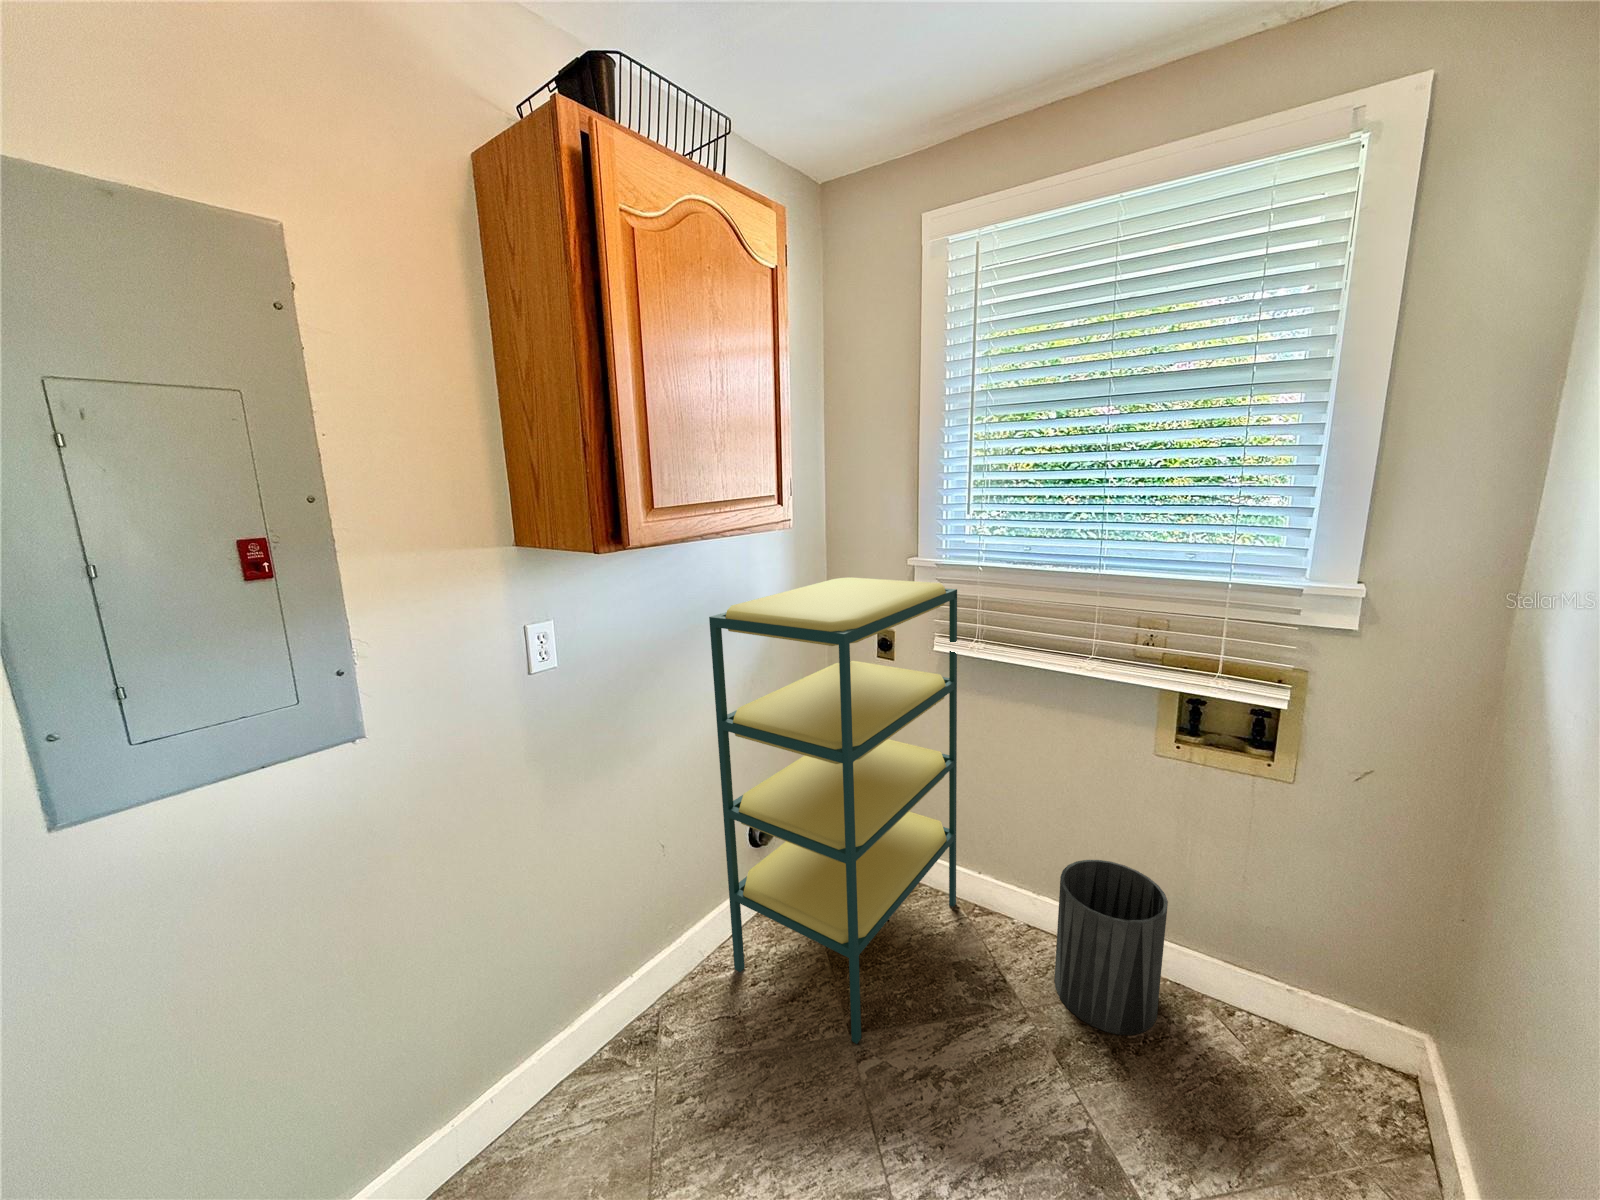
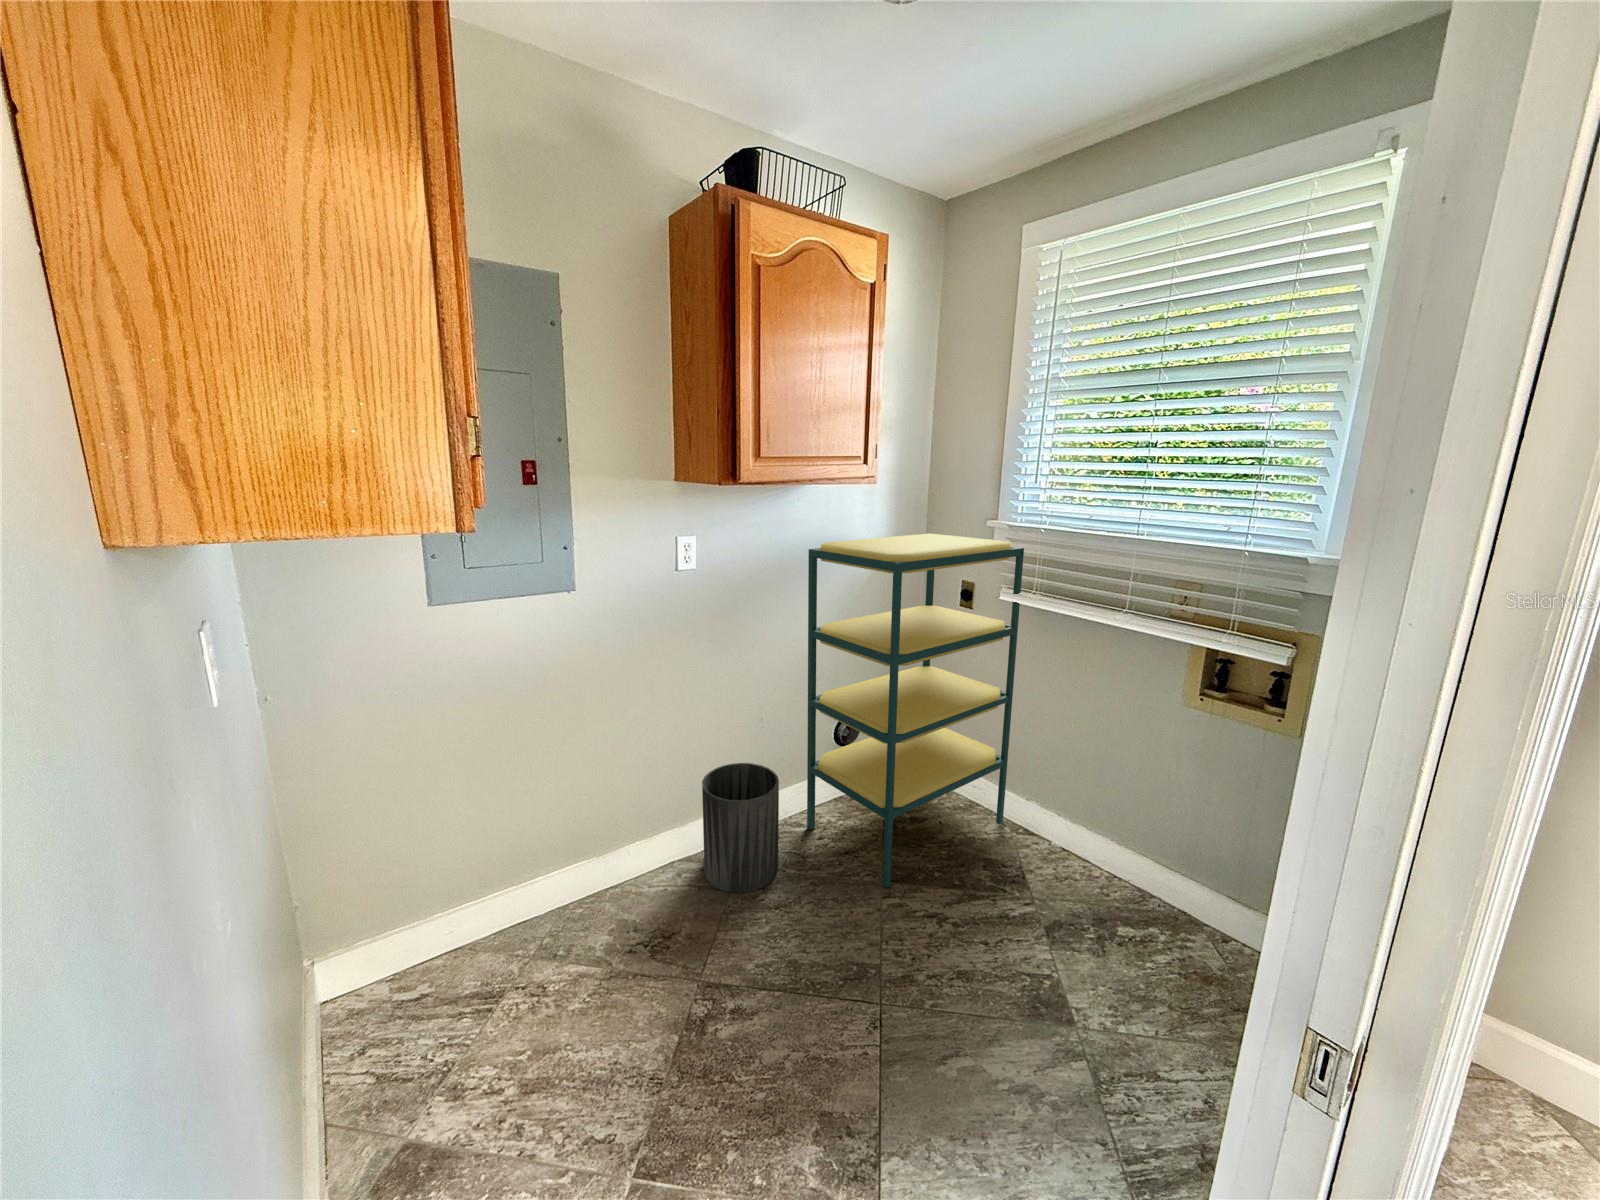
trash can: present [1055,860,1168,1035] -> present [702,763,779,893]

